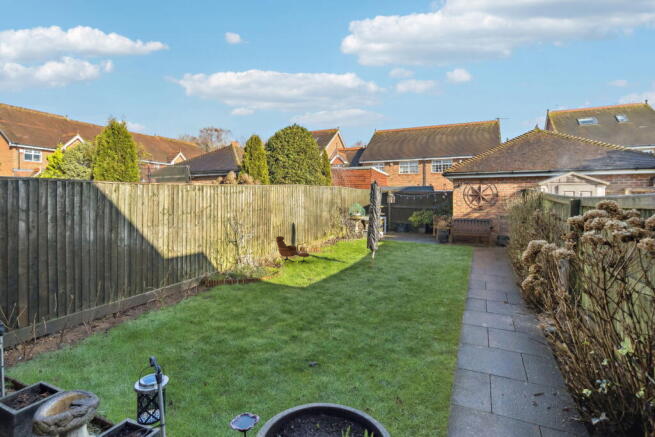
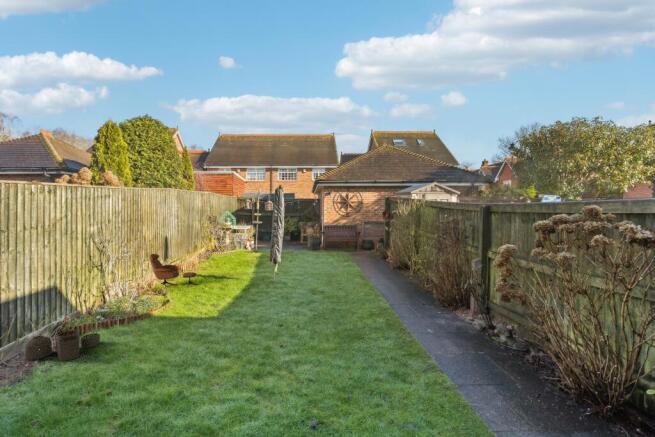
woven basket: none [180,280,222,299] -> present [24,330,100,361]

